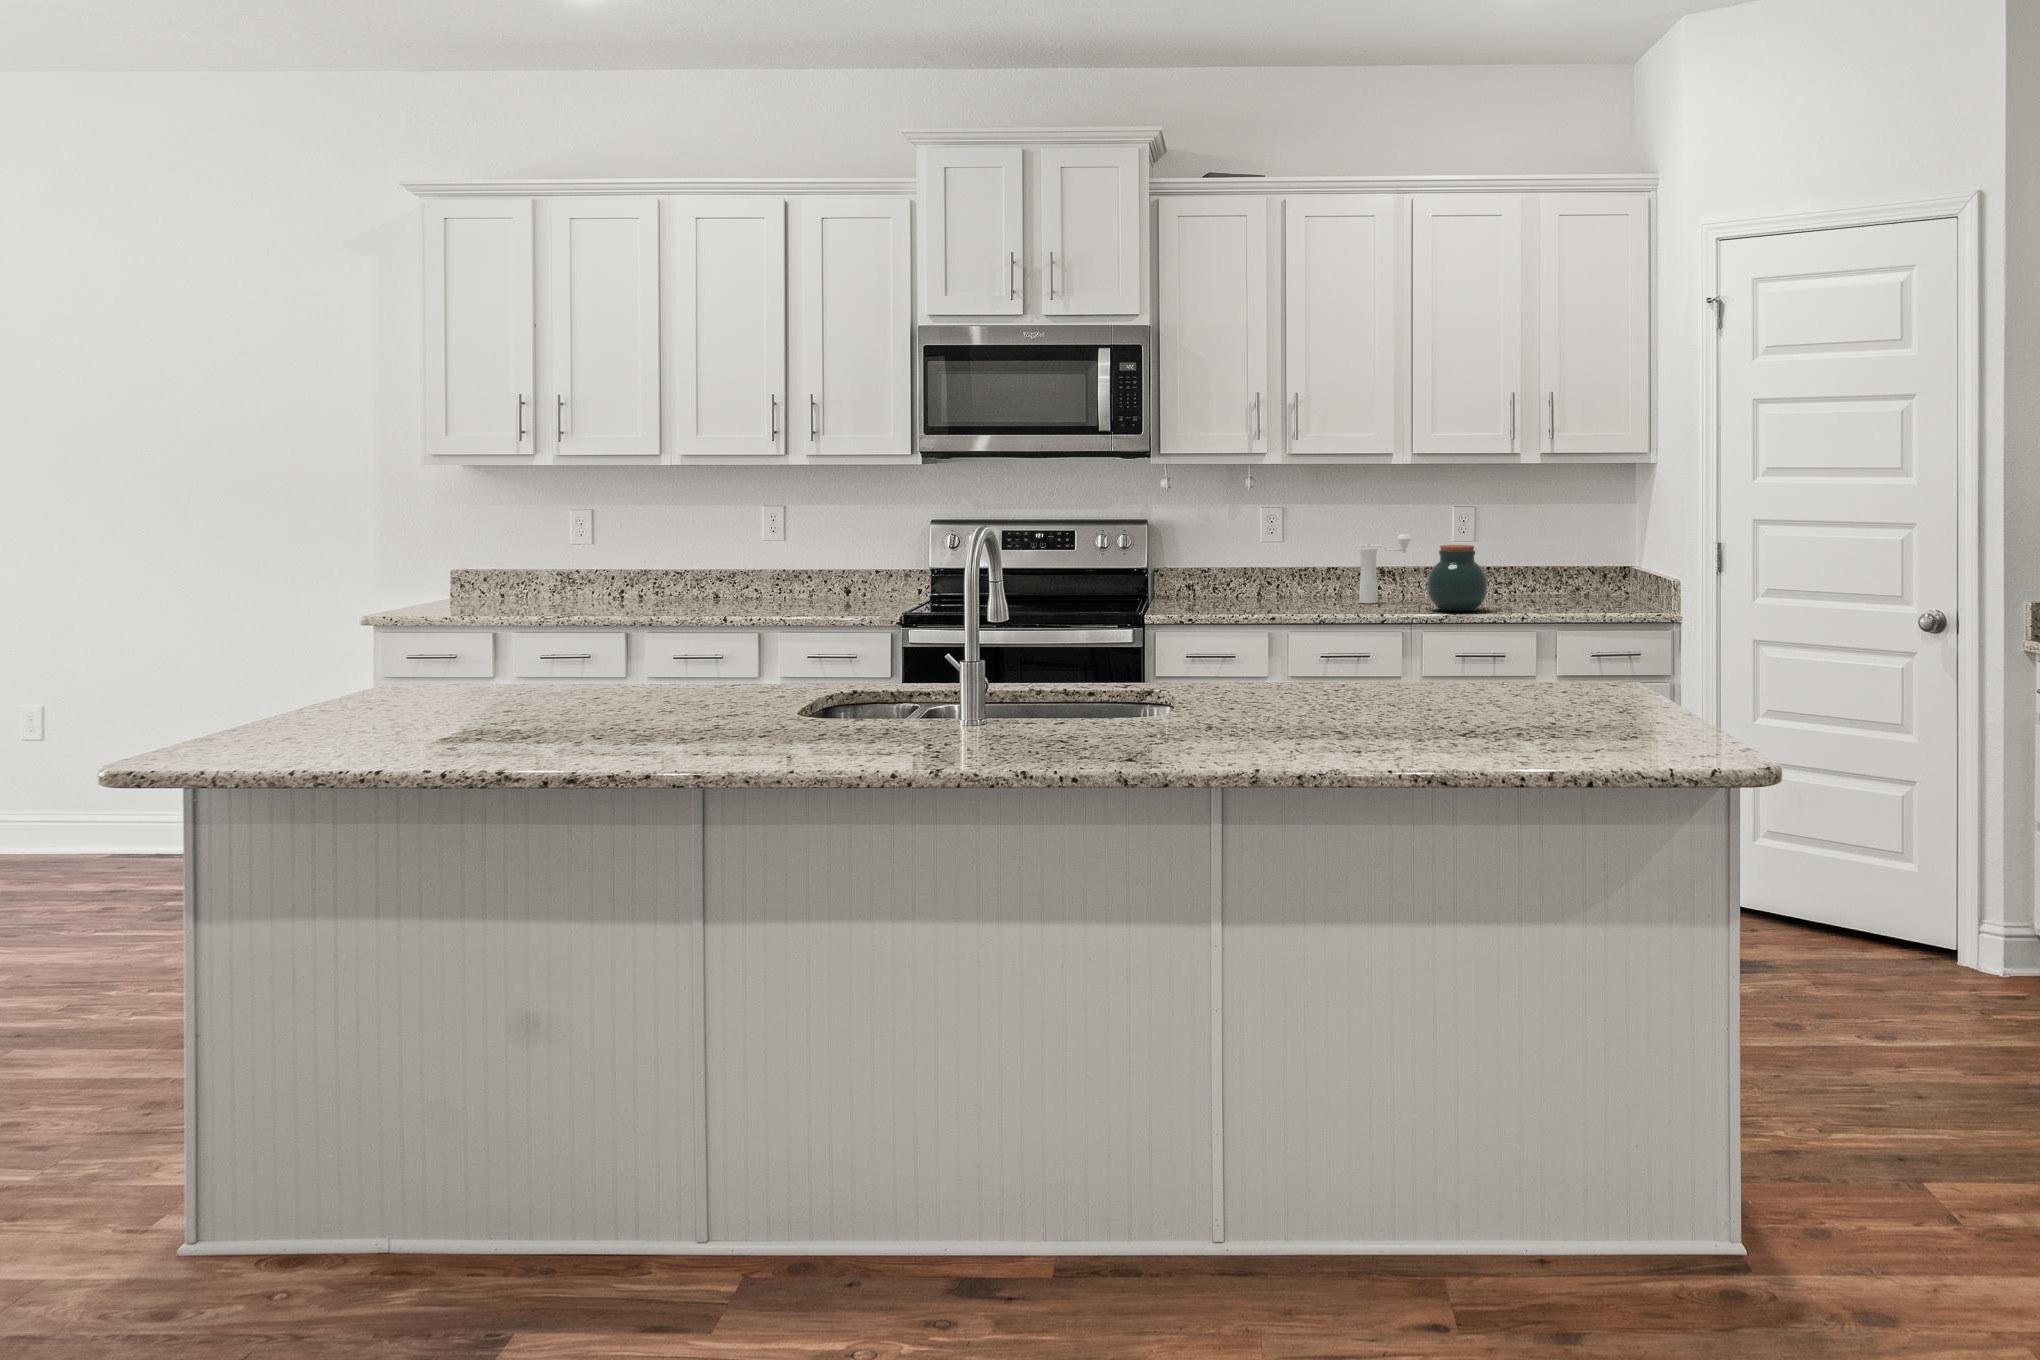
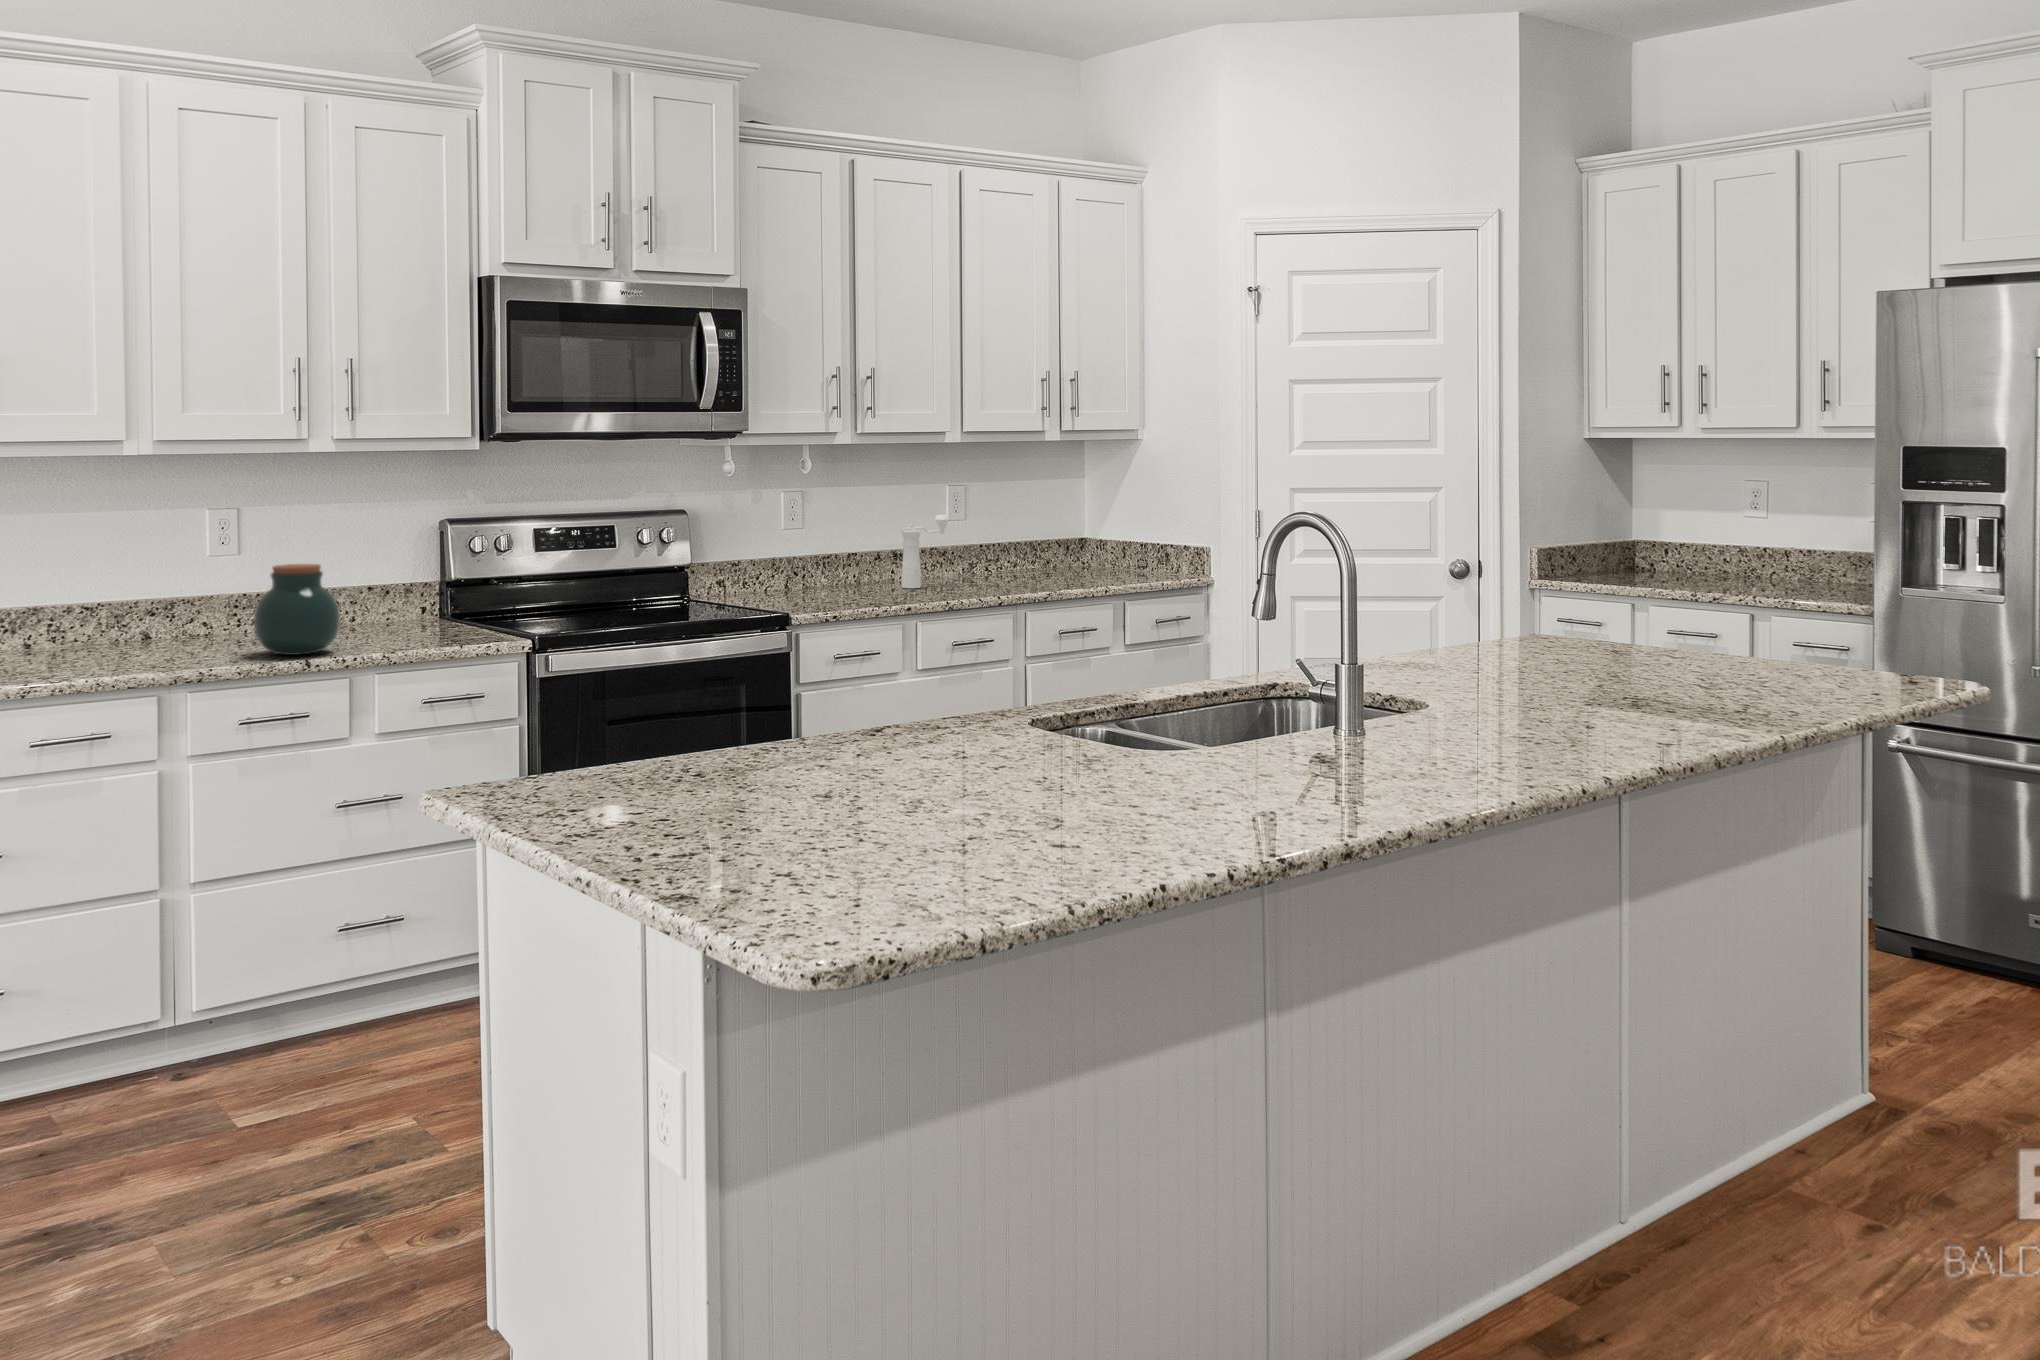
jar: present [1427,545,1487,611] -> present [254,564,340,655]

